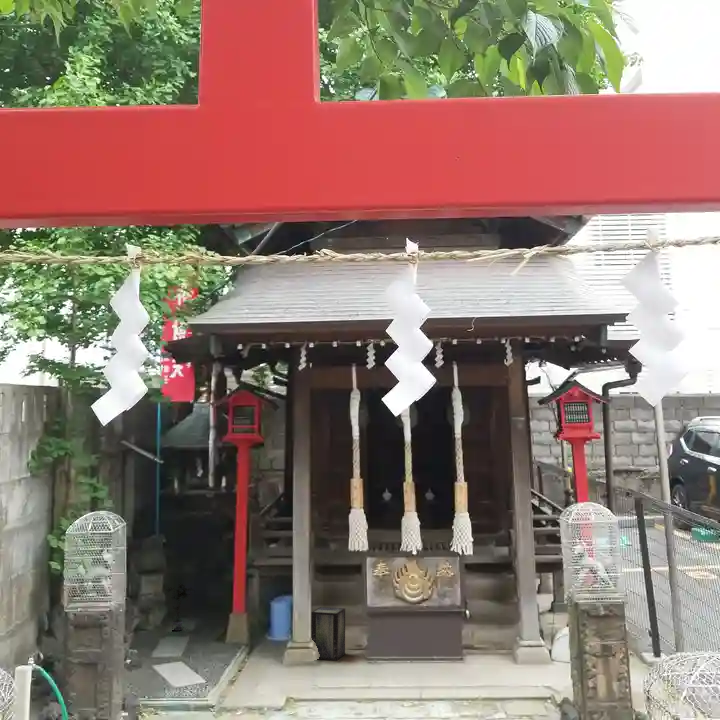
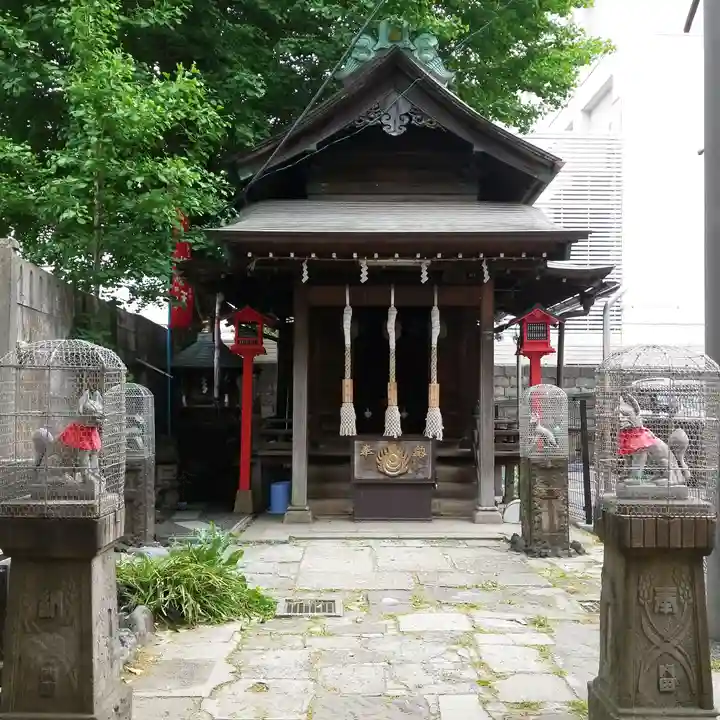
storage box: present [311,607,345,661] -> none [307,484,334,524]

